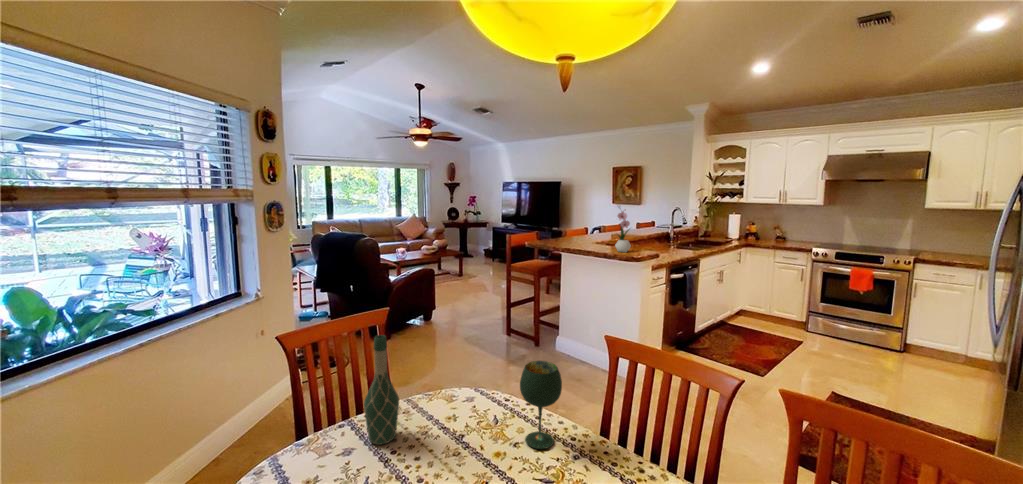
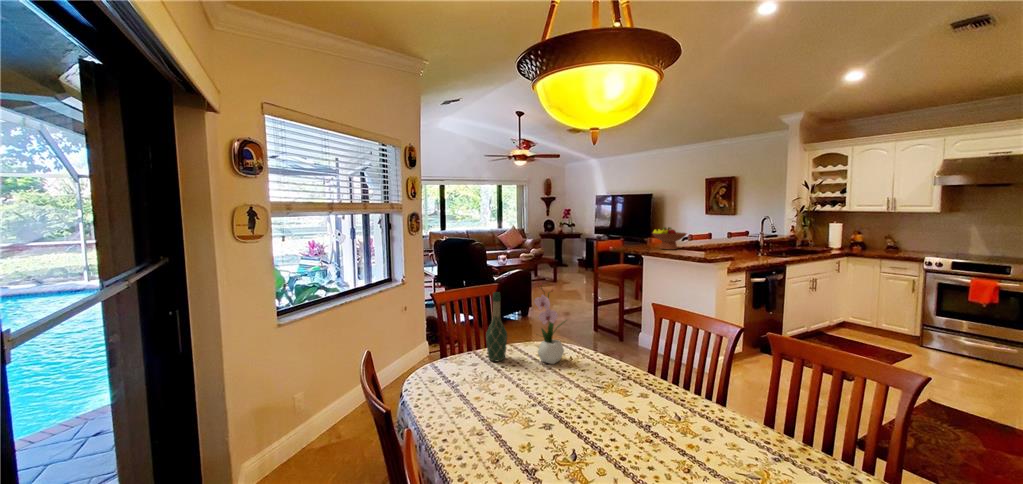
flower arrangement: present [615,211,631,252] -> present [534,283,564,364]
fruit bowl: none [570,219,607,244] -> present [652,227,687,250]
wine glass: present [520,361,562,449] -> none [586,314,615,372]

